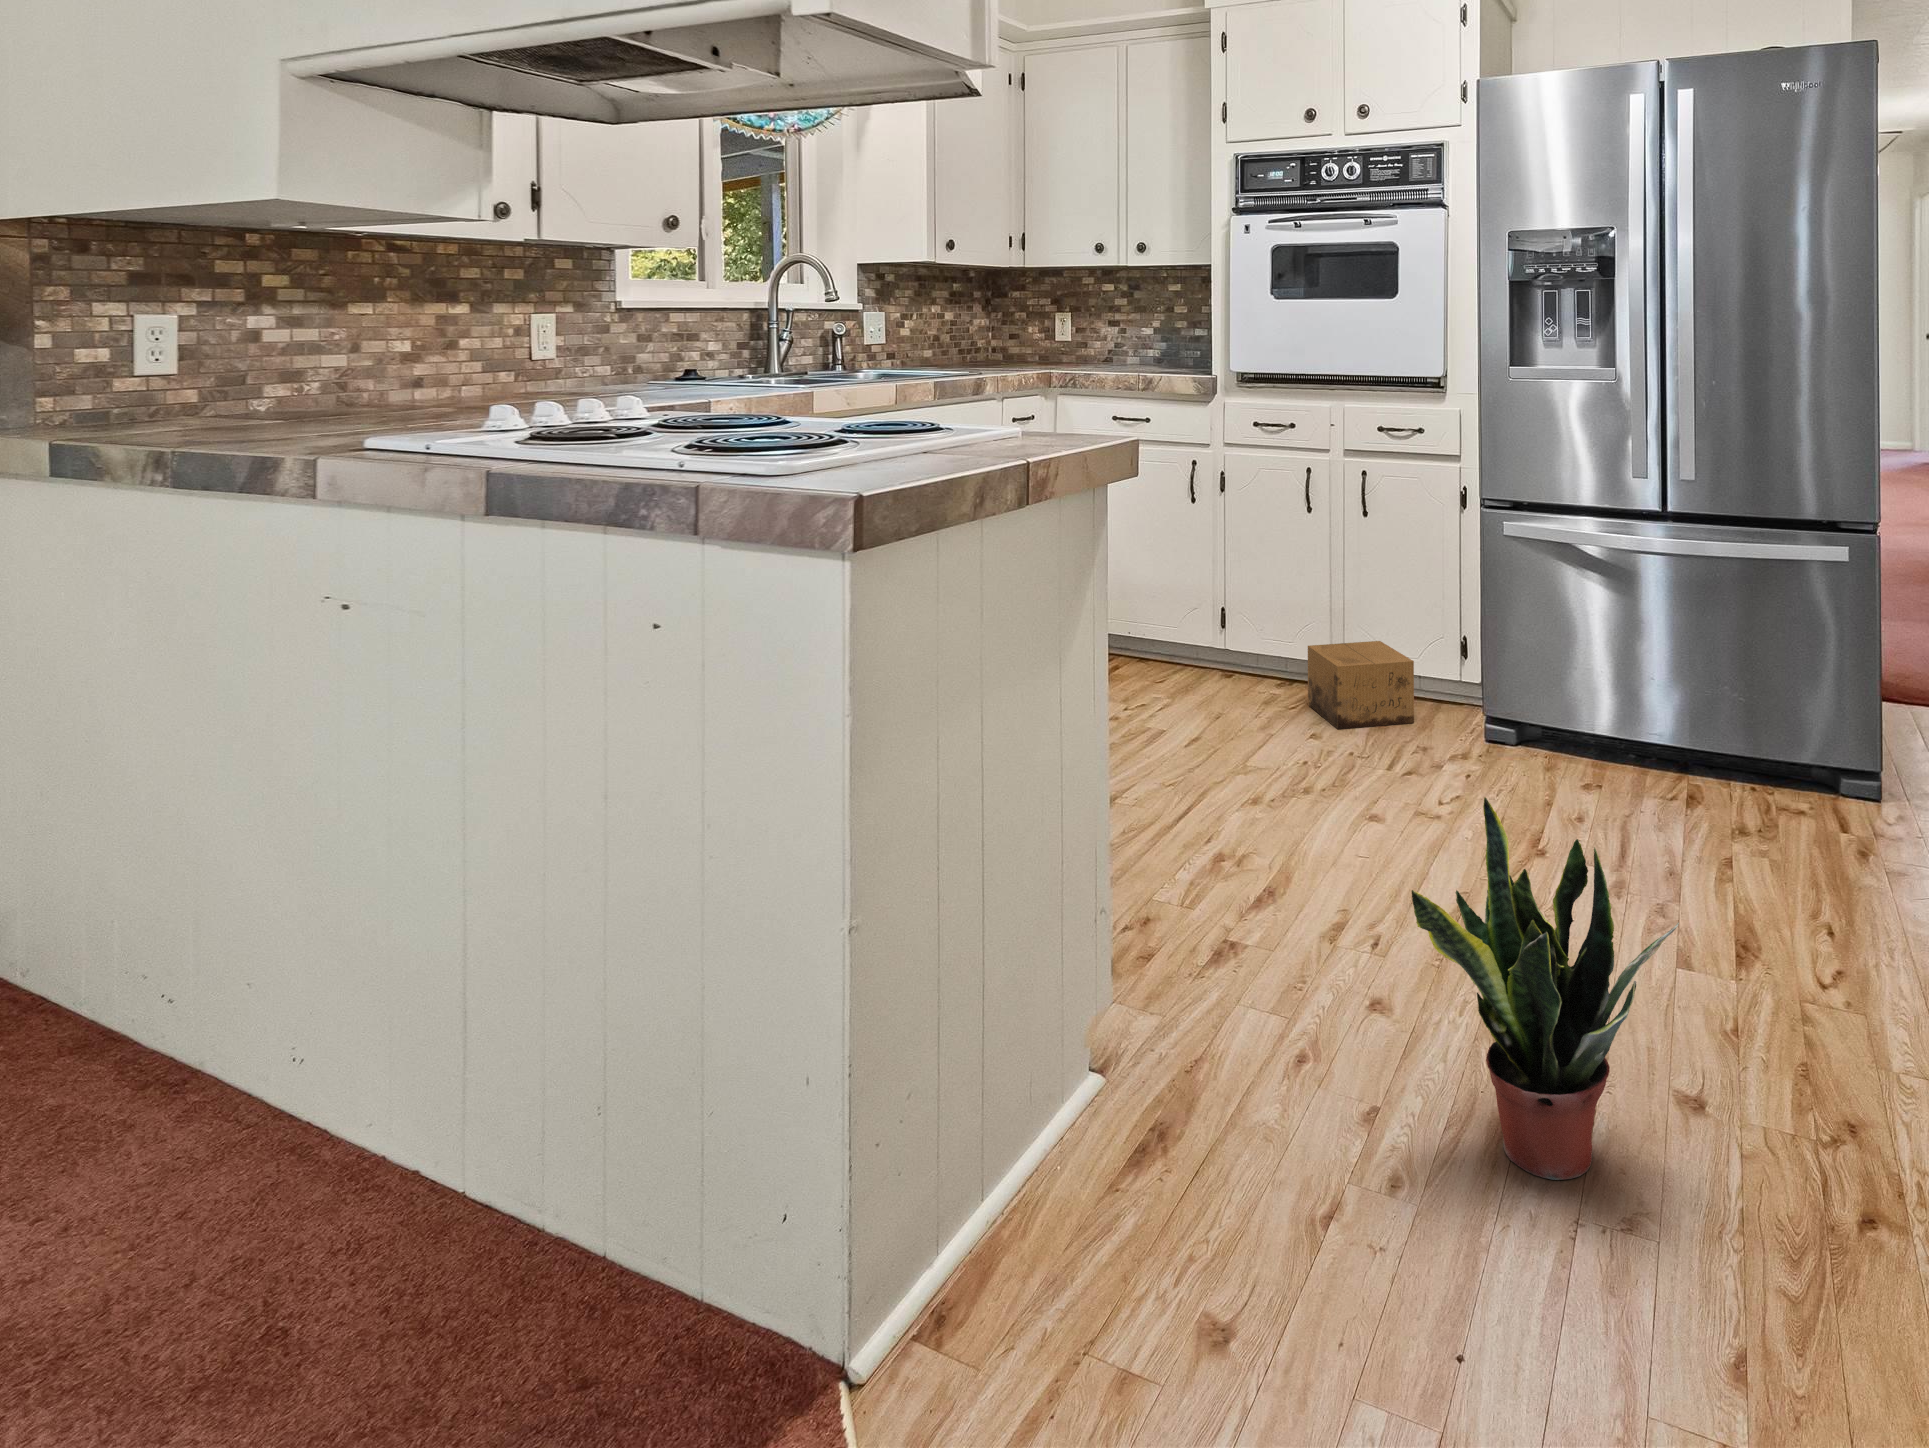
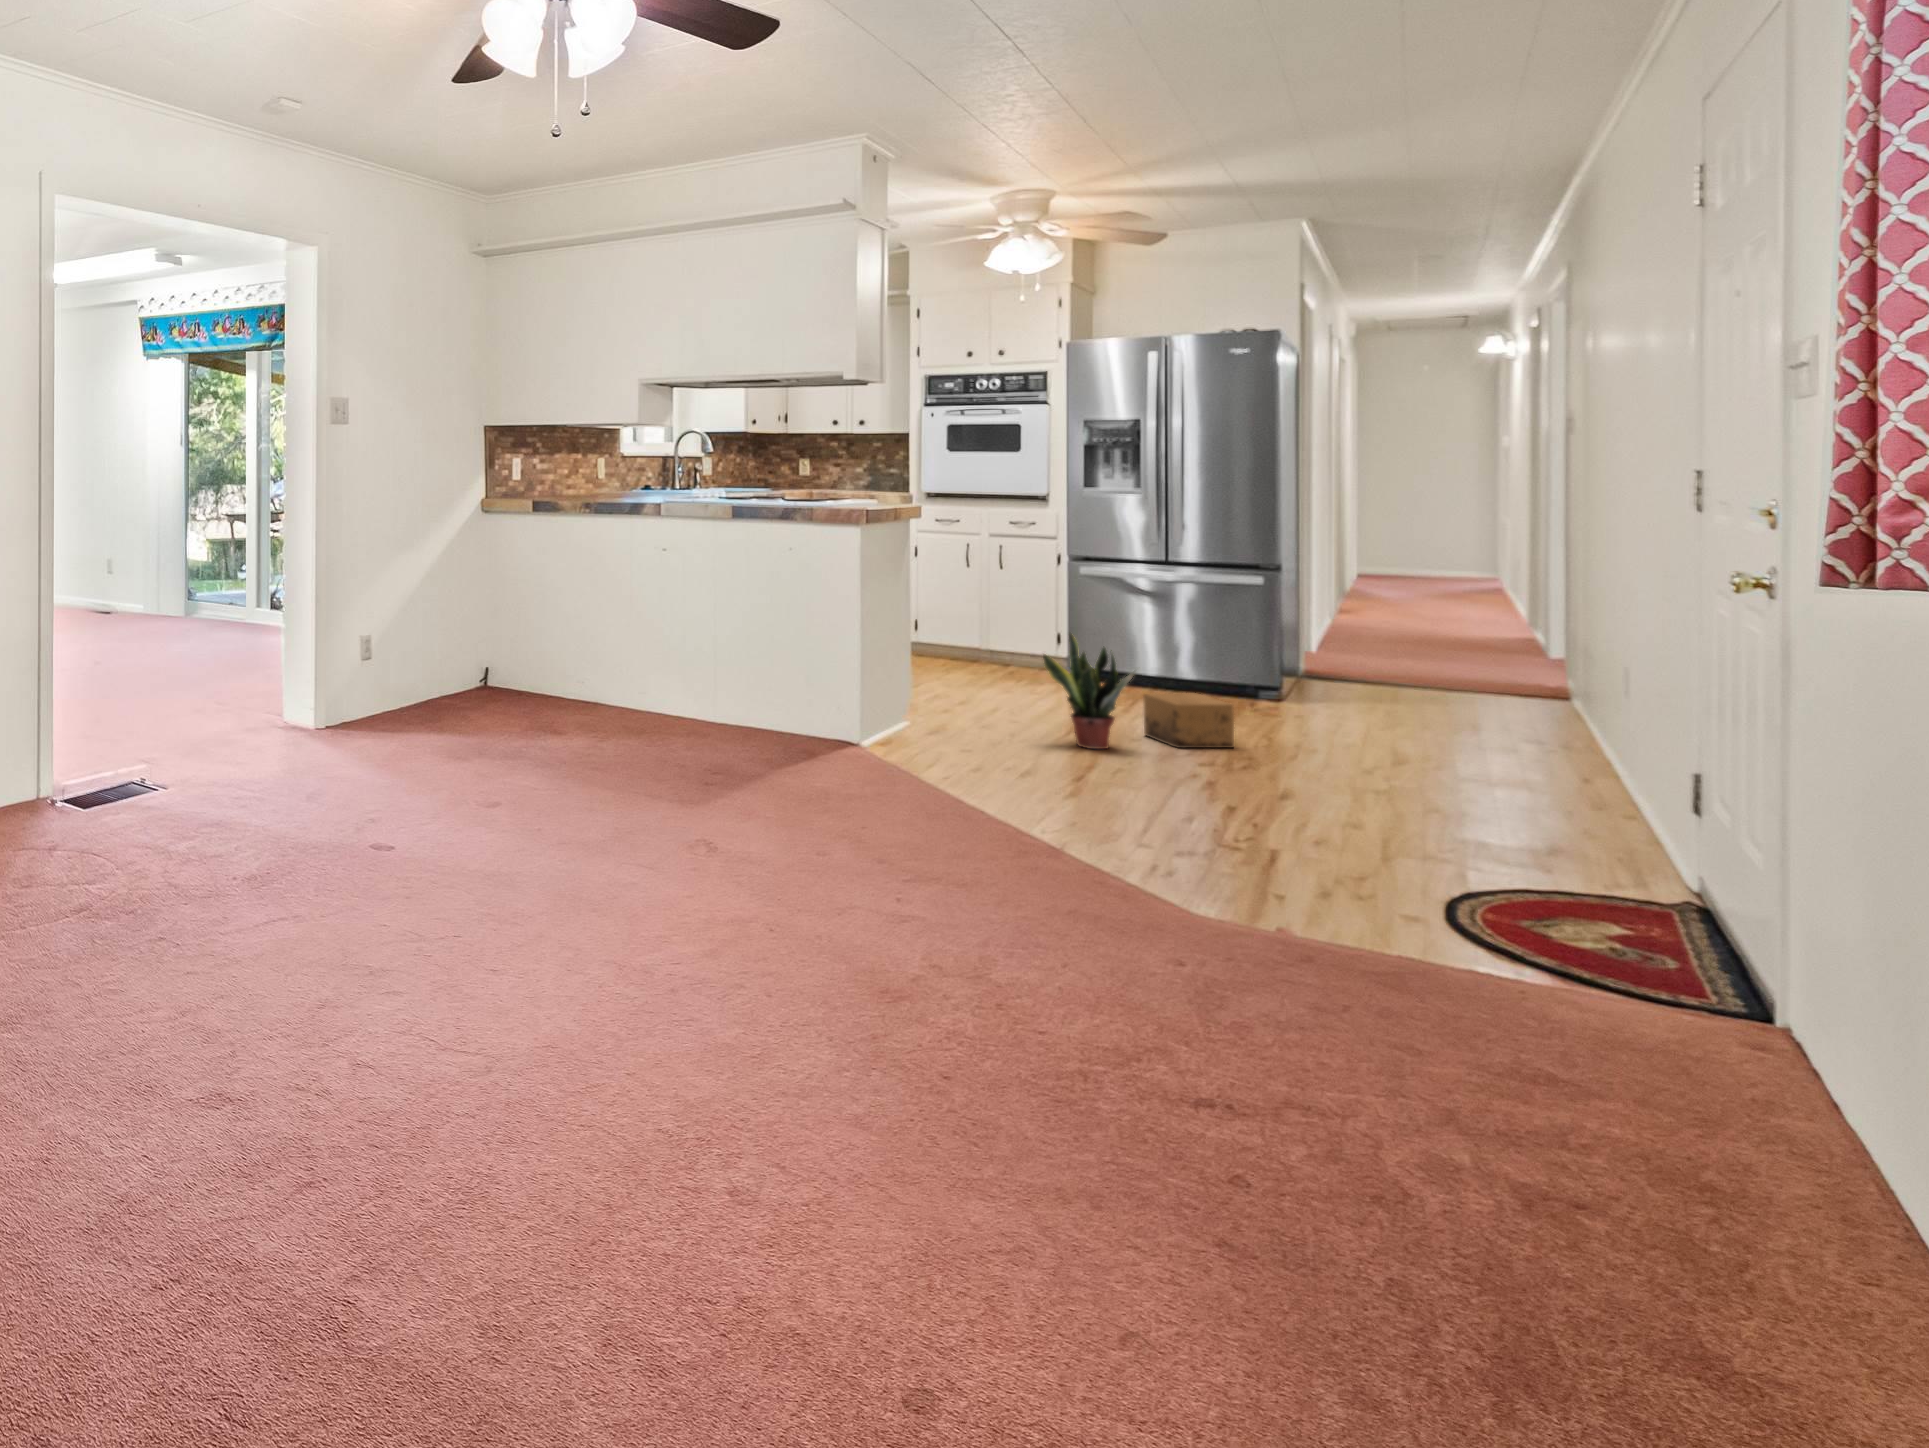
cardboard box: present [1308,641,1414,729] -> present [1143,693,1234,748]

